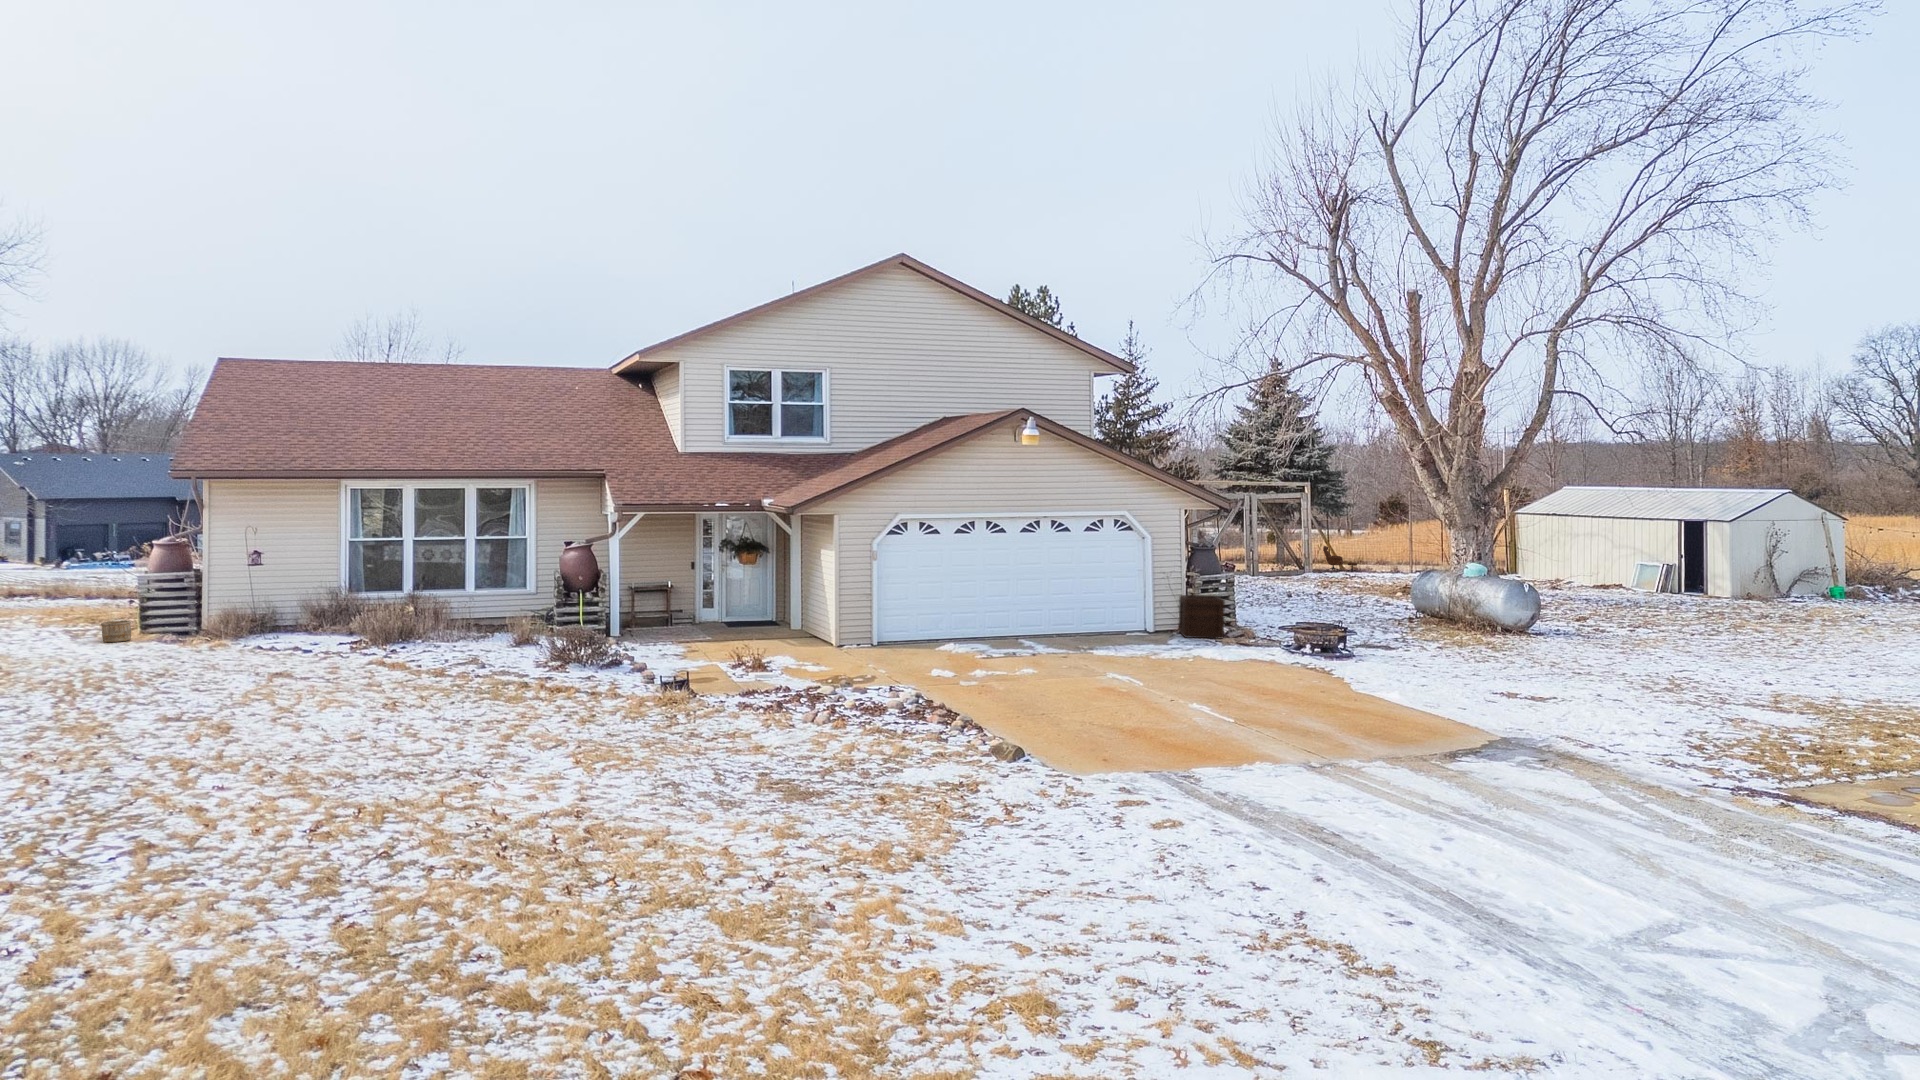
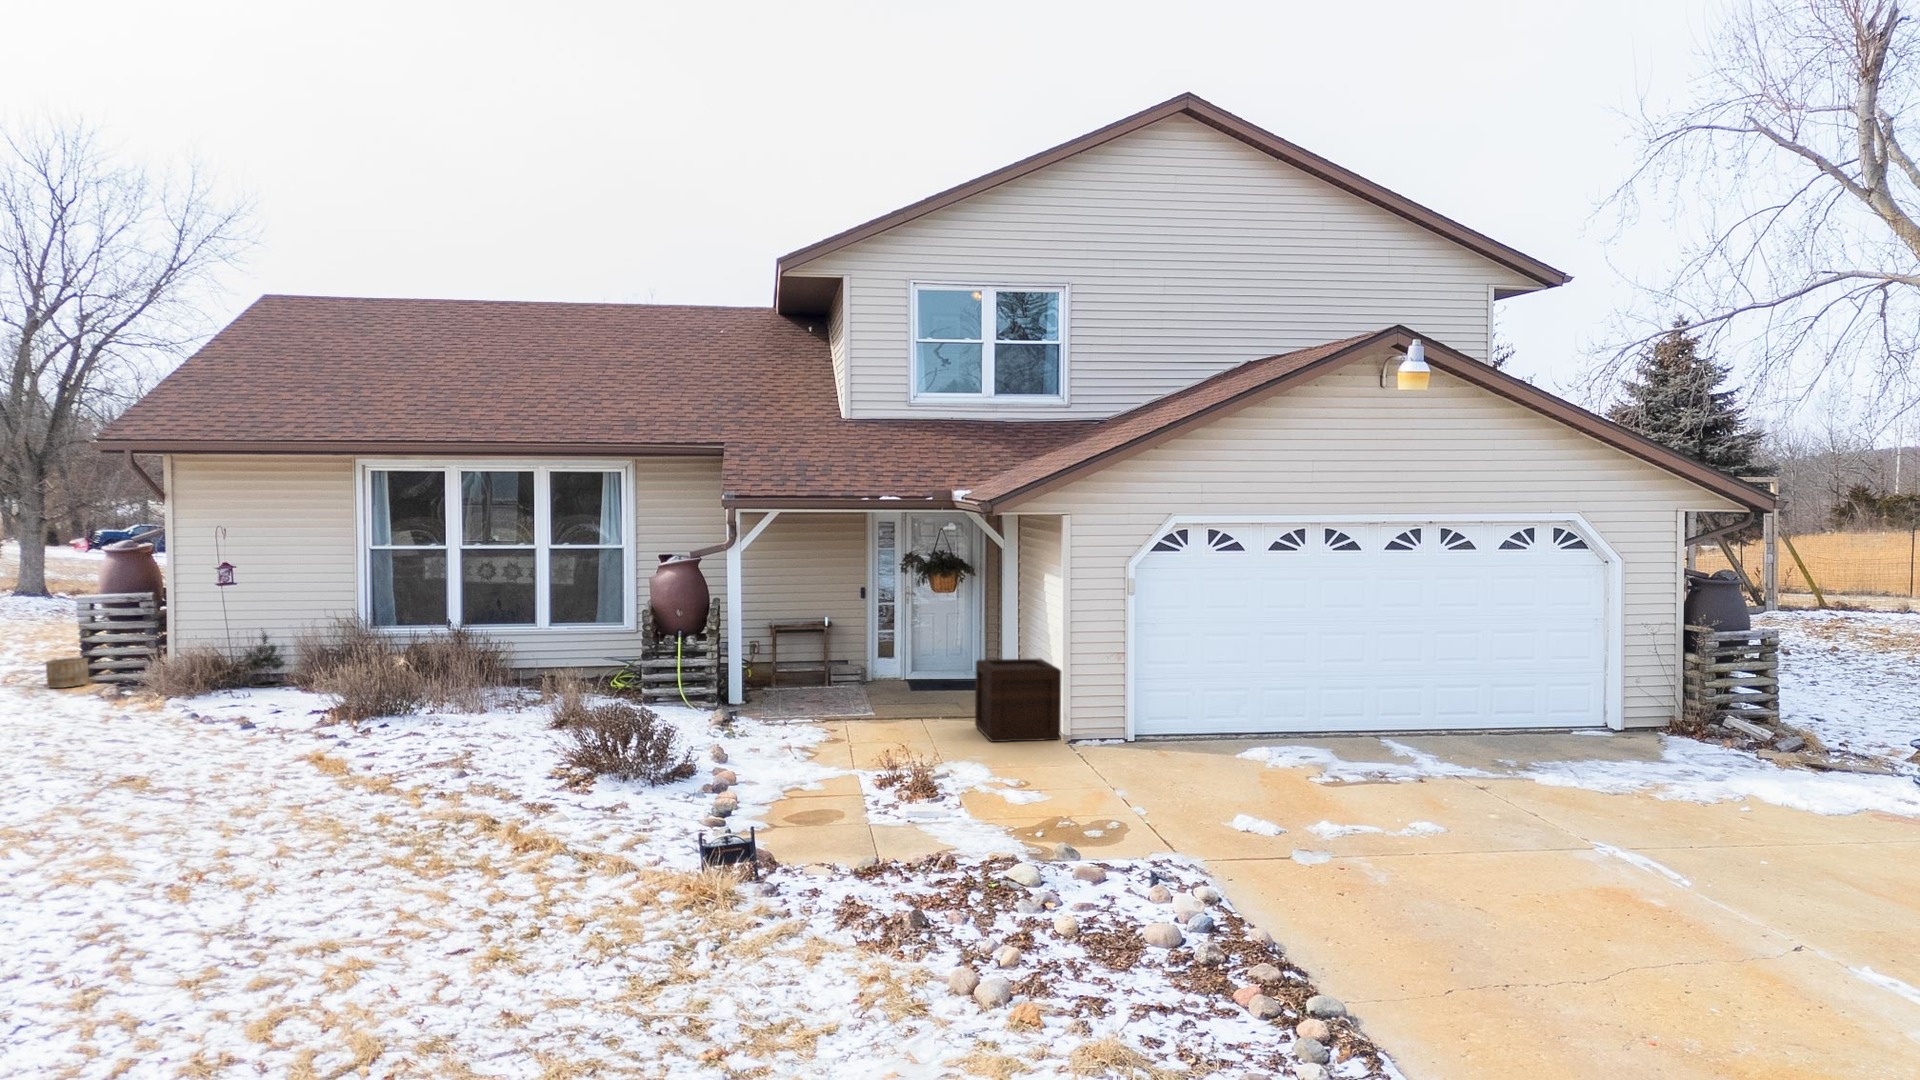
lounge chair: present [1323,546,1357,572] -> none [1776,573,1838,612]
wooden crate: present [1179,595,1225,639] -> present [975,659,1061,742]
potted tree: none [253,596,288,638] -> present [244,628,286,688]

